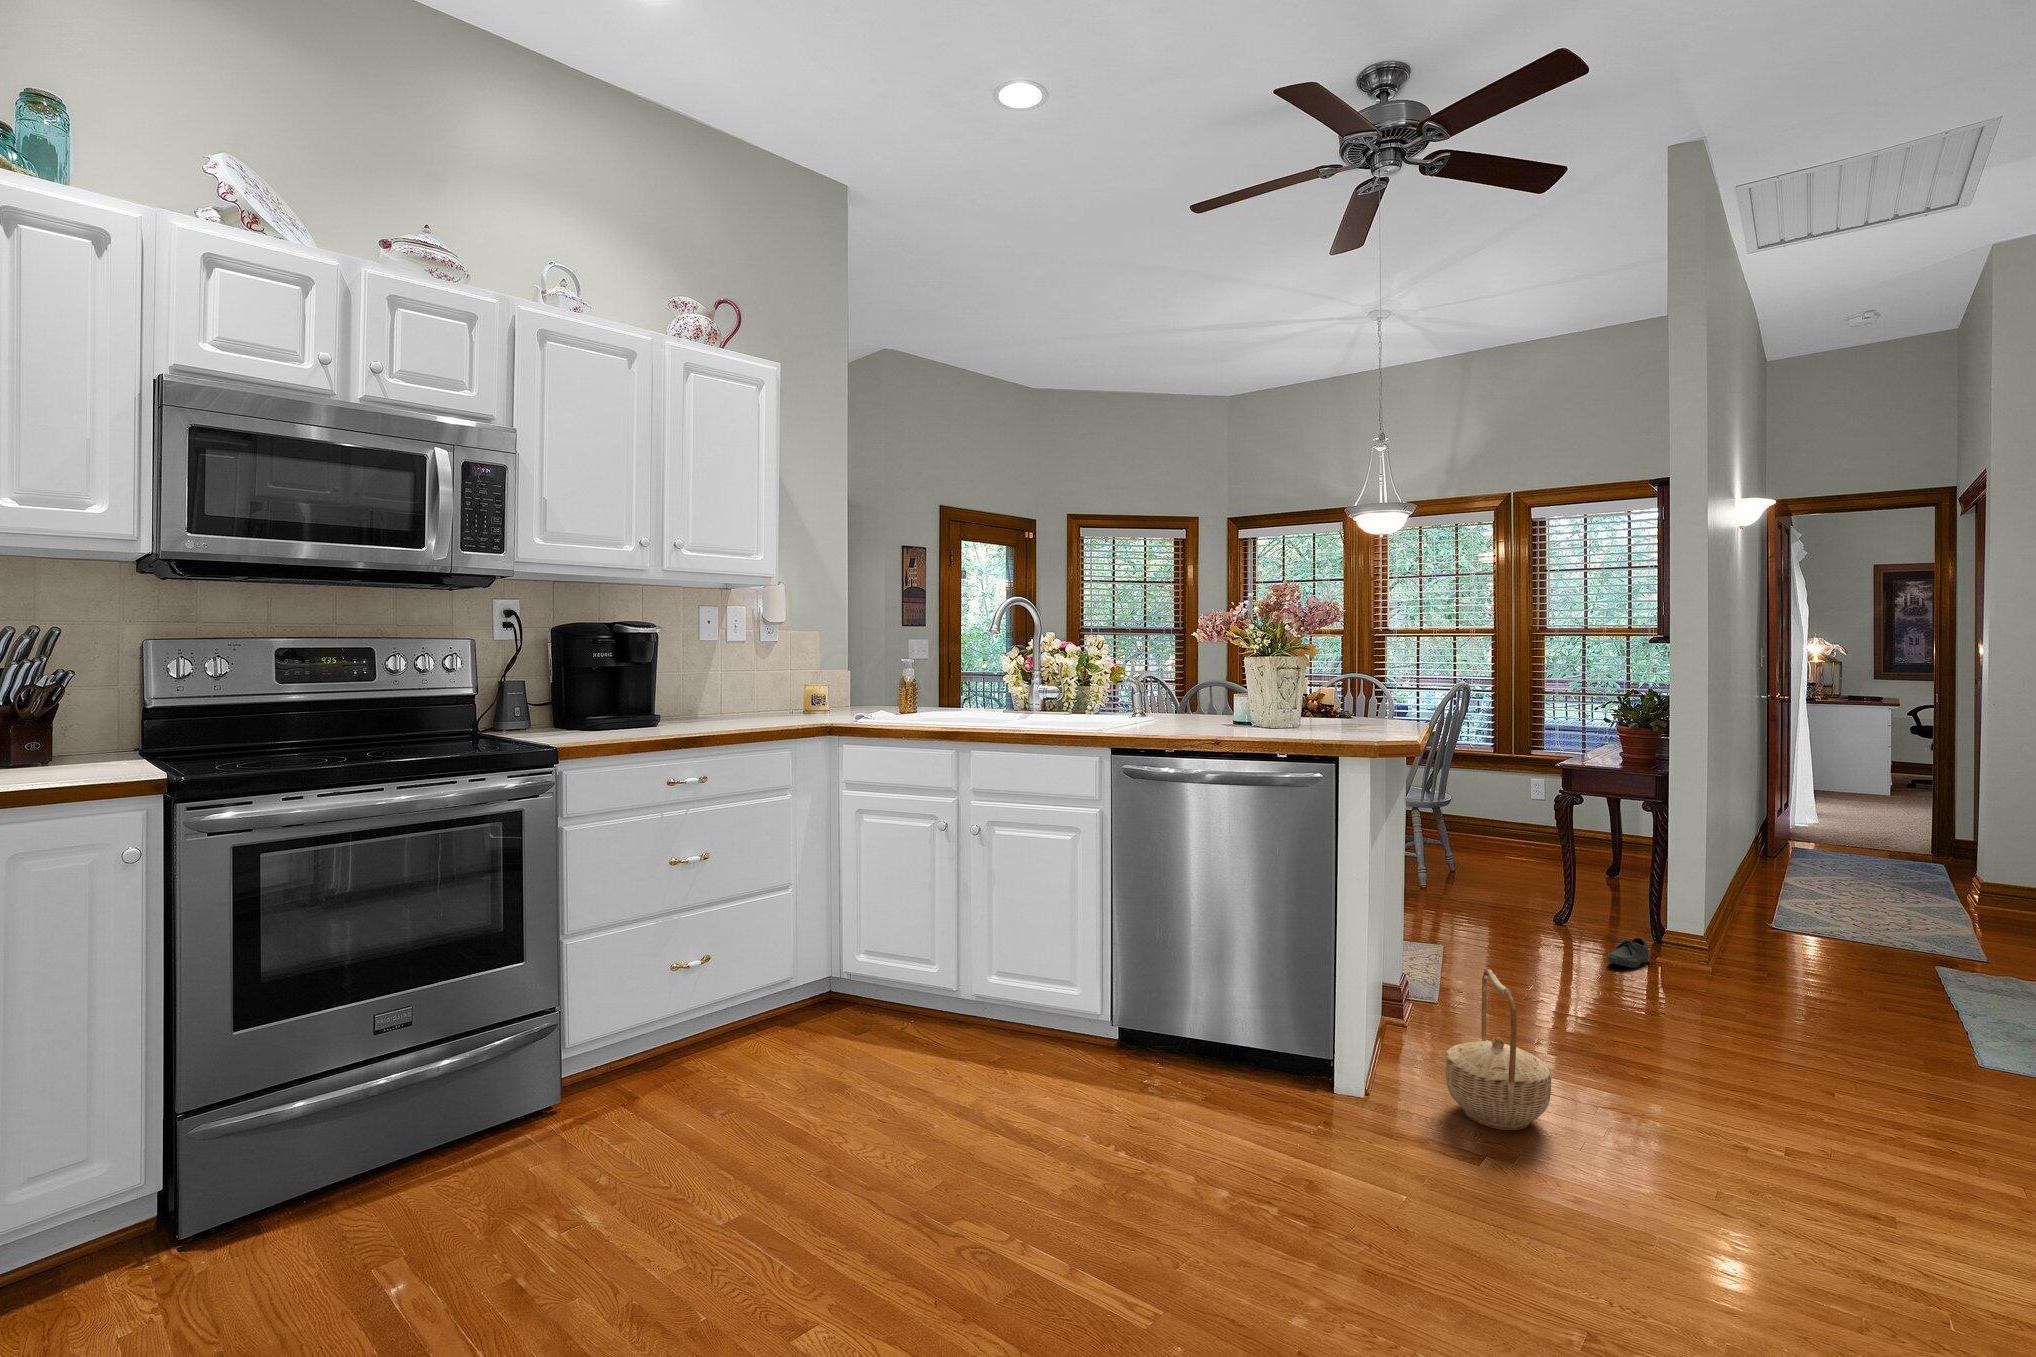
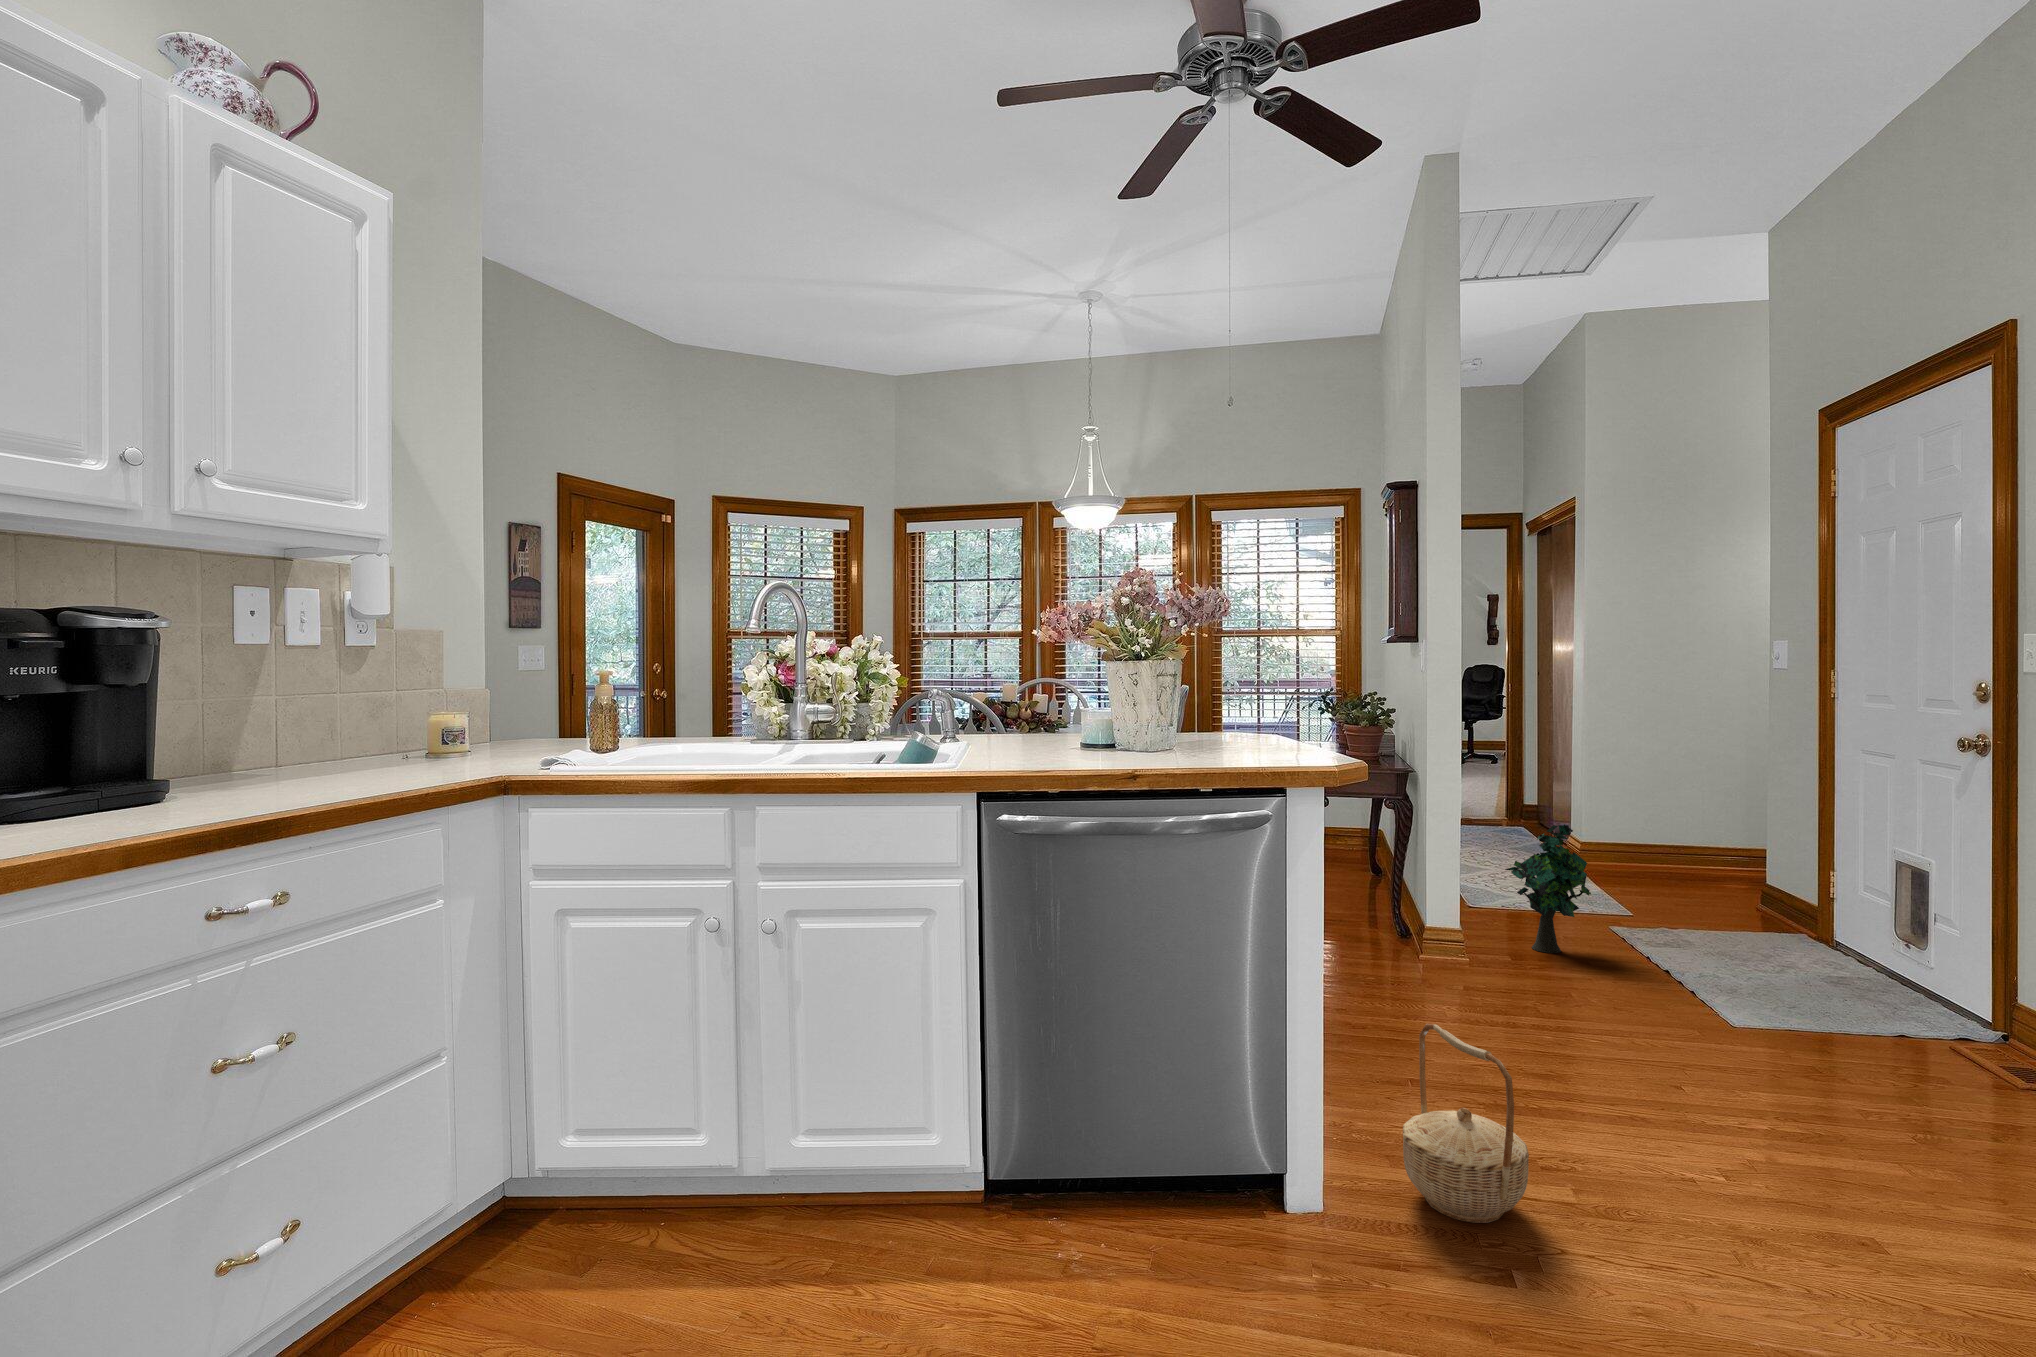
decorative plant: none [1780,841,1884,977] -> present [1505,824,1591,953]
shoe: present [1607,929,1649,968] -> none [1381,931,1416,972]

